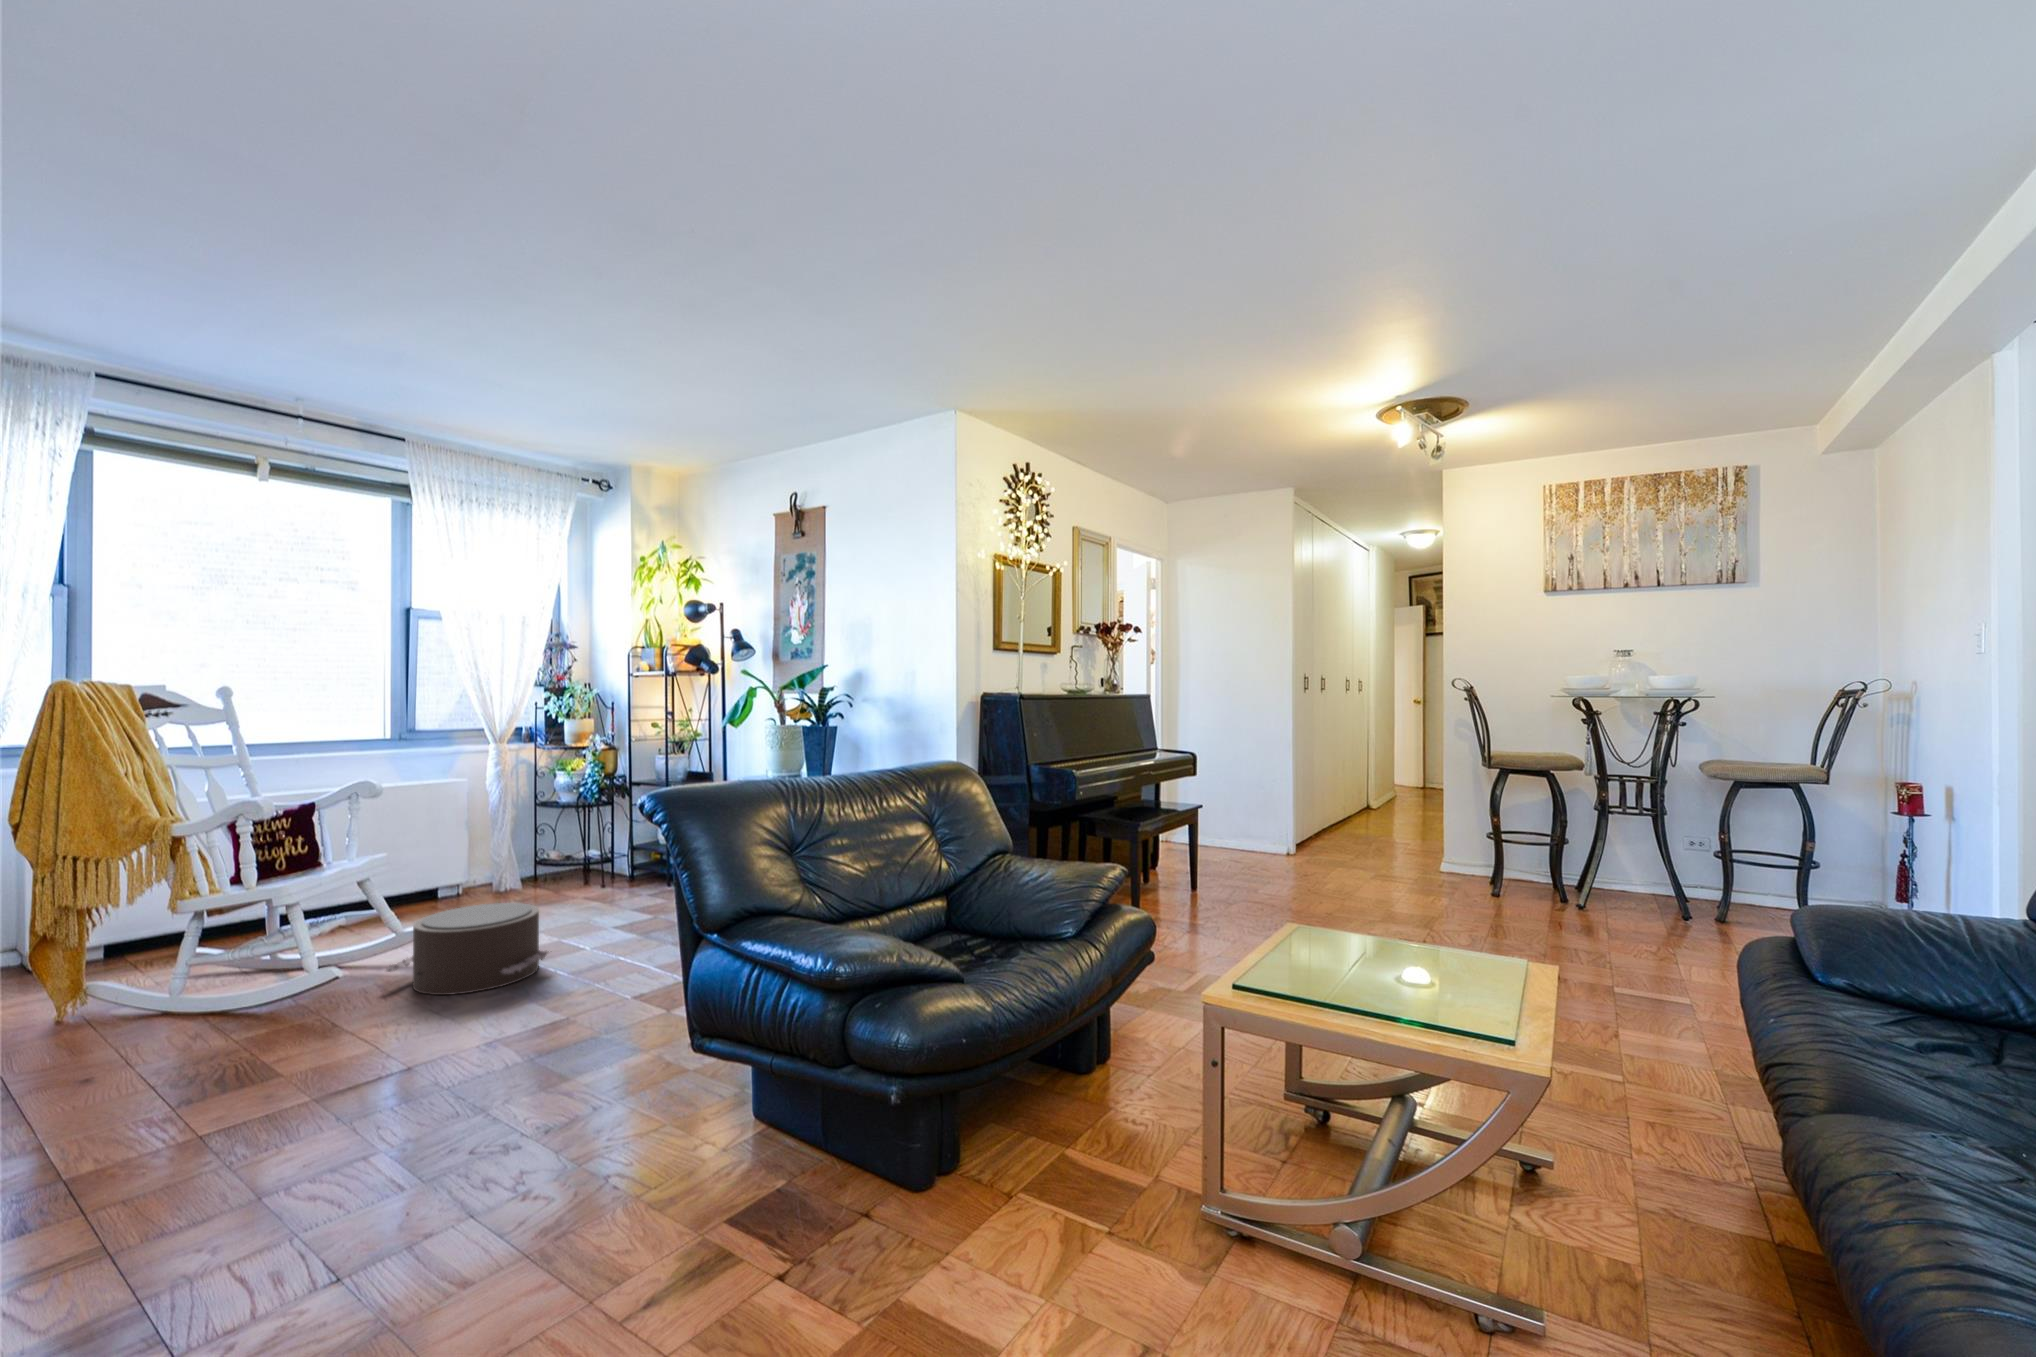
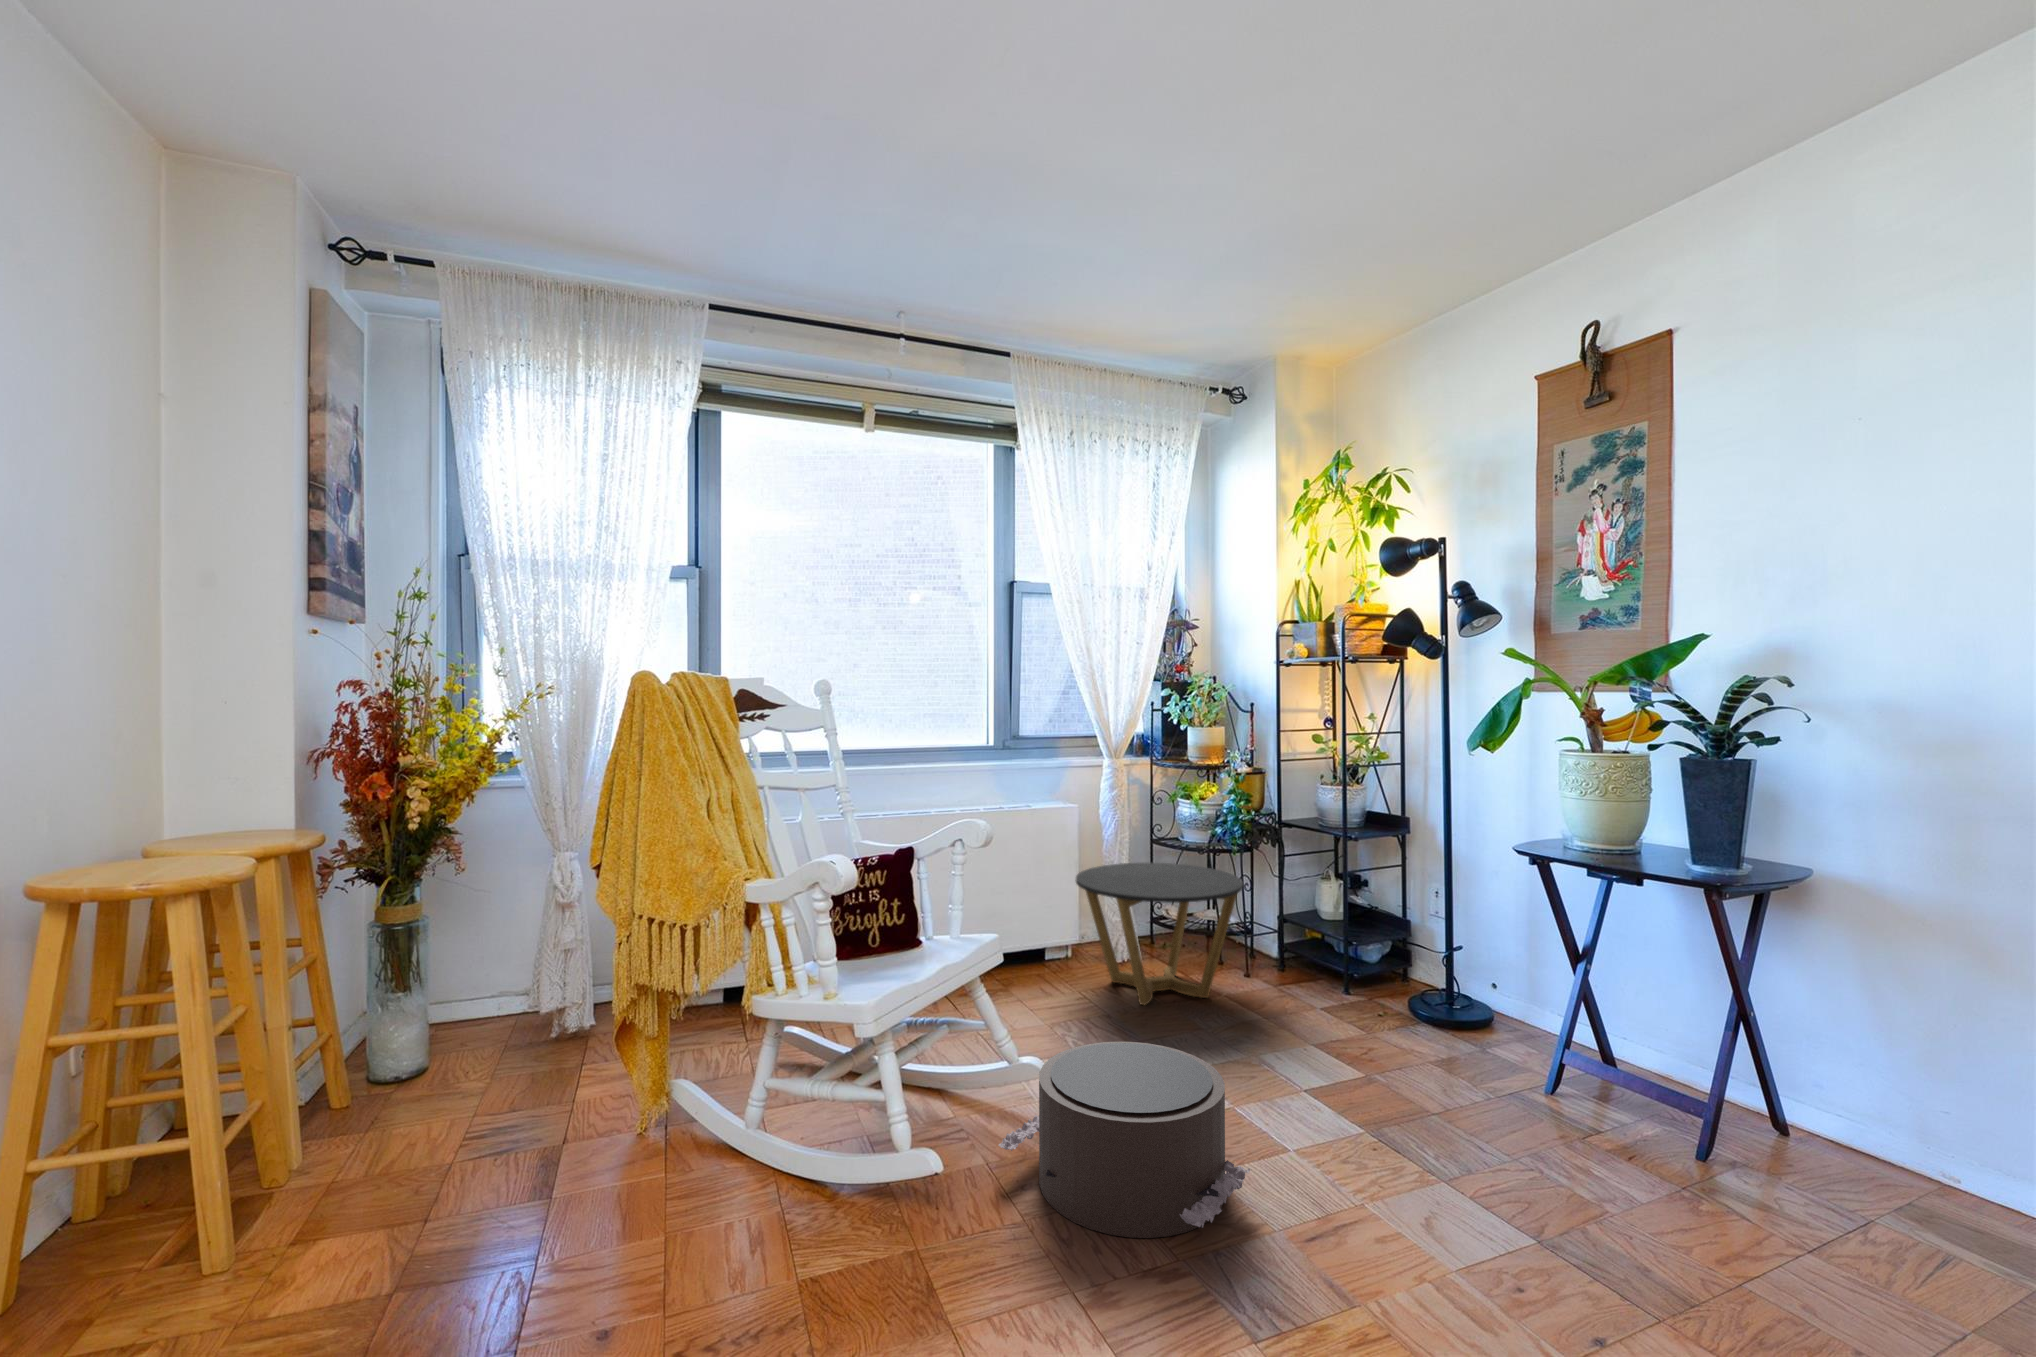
side table: none [462,815,594,908] -> present [1076,863,1243,1005]

